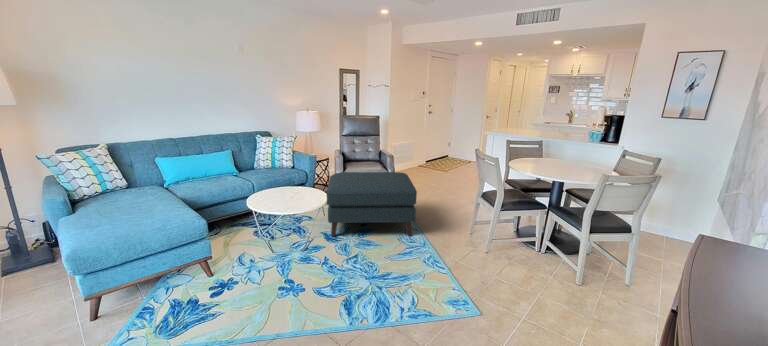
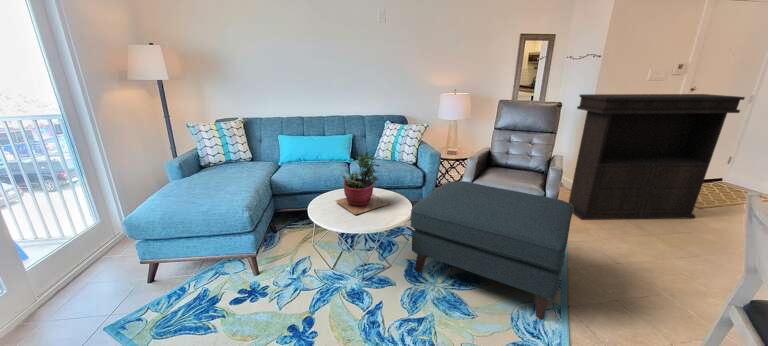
console table: none [388,107,459,188] -> present [569,94,745,220]
succulent plant: none [263,158,305,205] -> present [336,151,390,215]

